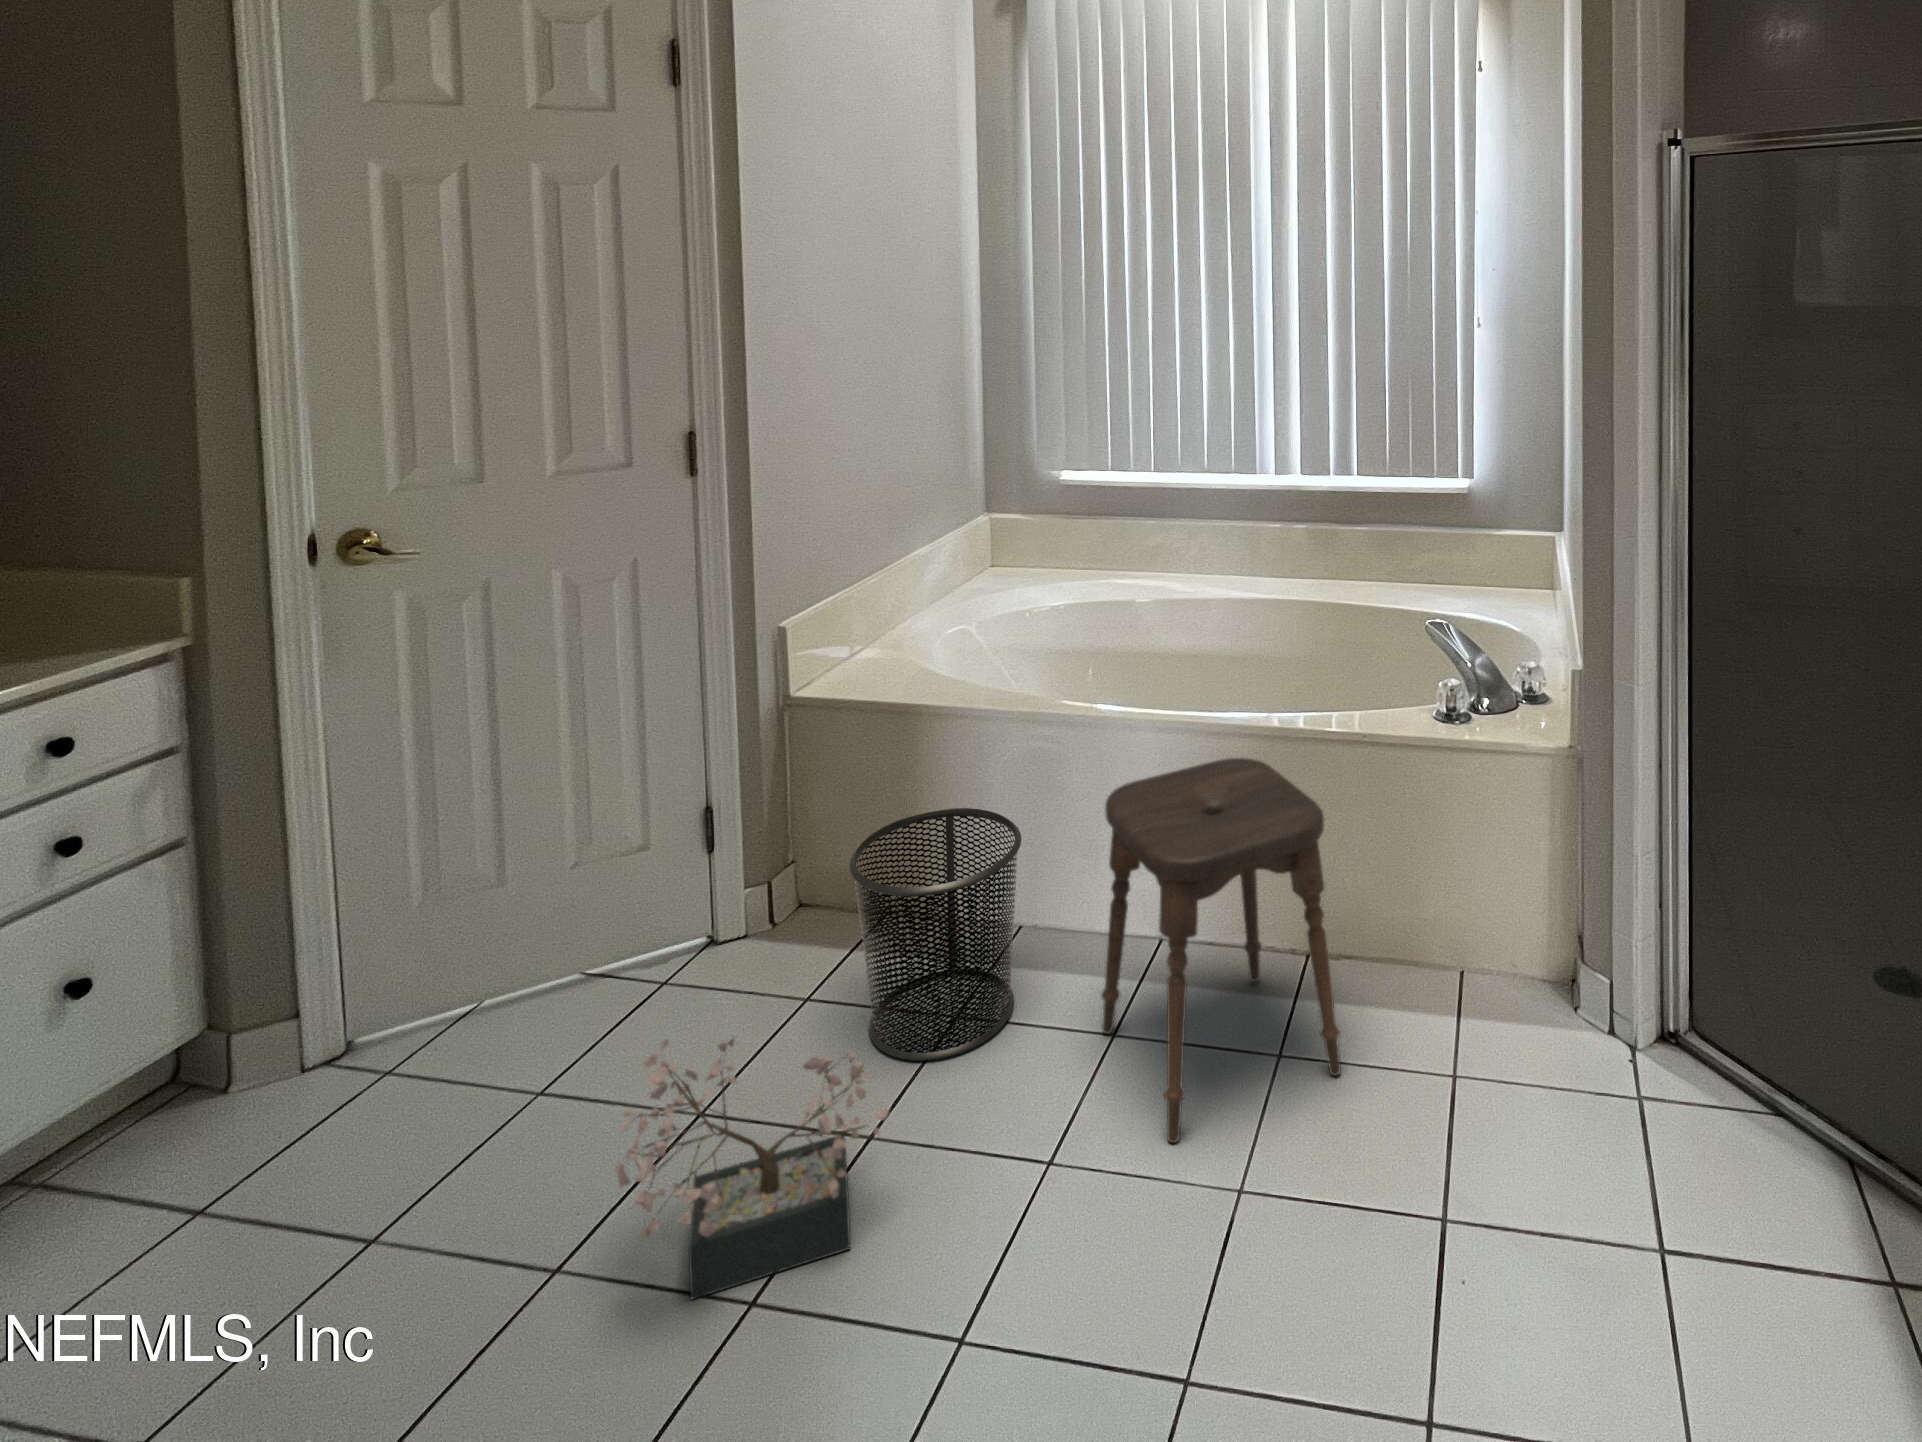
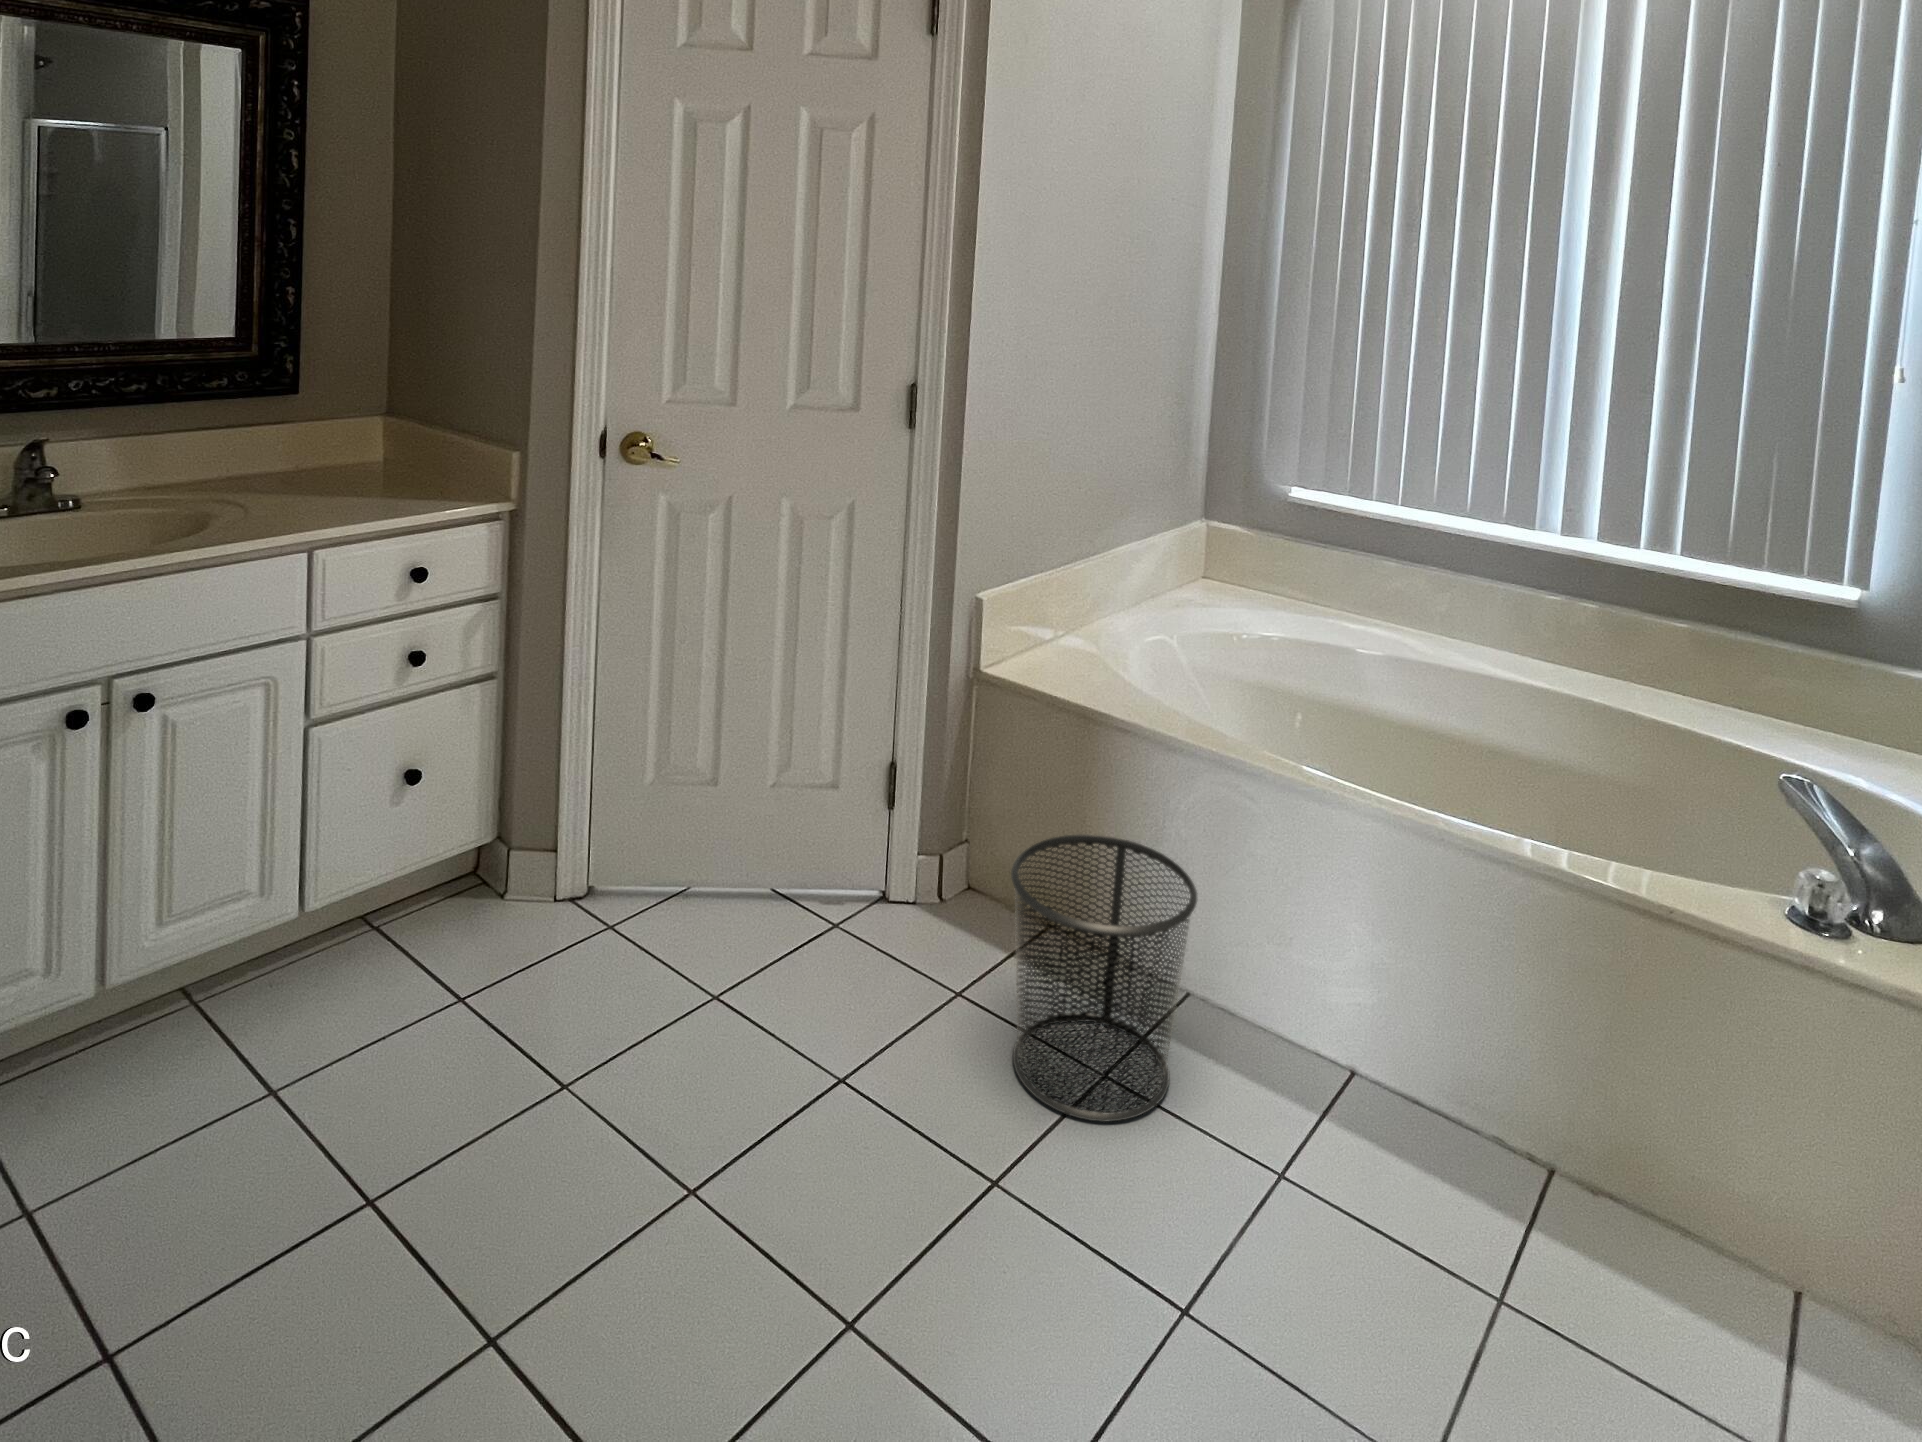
stool: present [1101,758,1341,1143] -> none [1269,875,1604,1365]
decorative plant: present [616,1038,889,1299] -> none [753,998,1018,1305]

